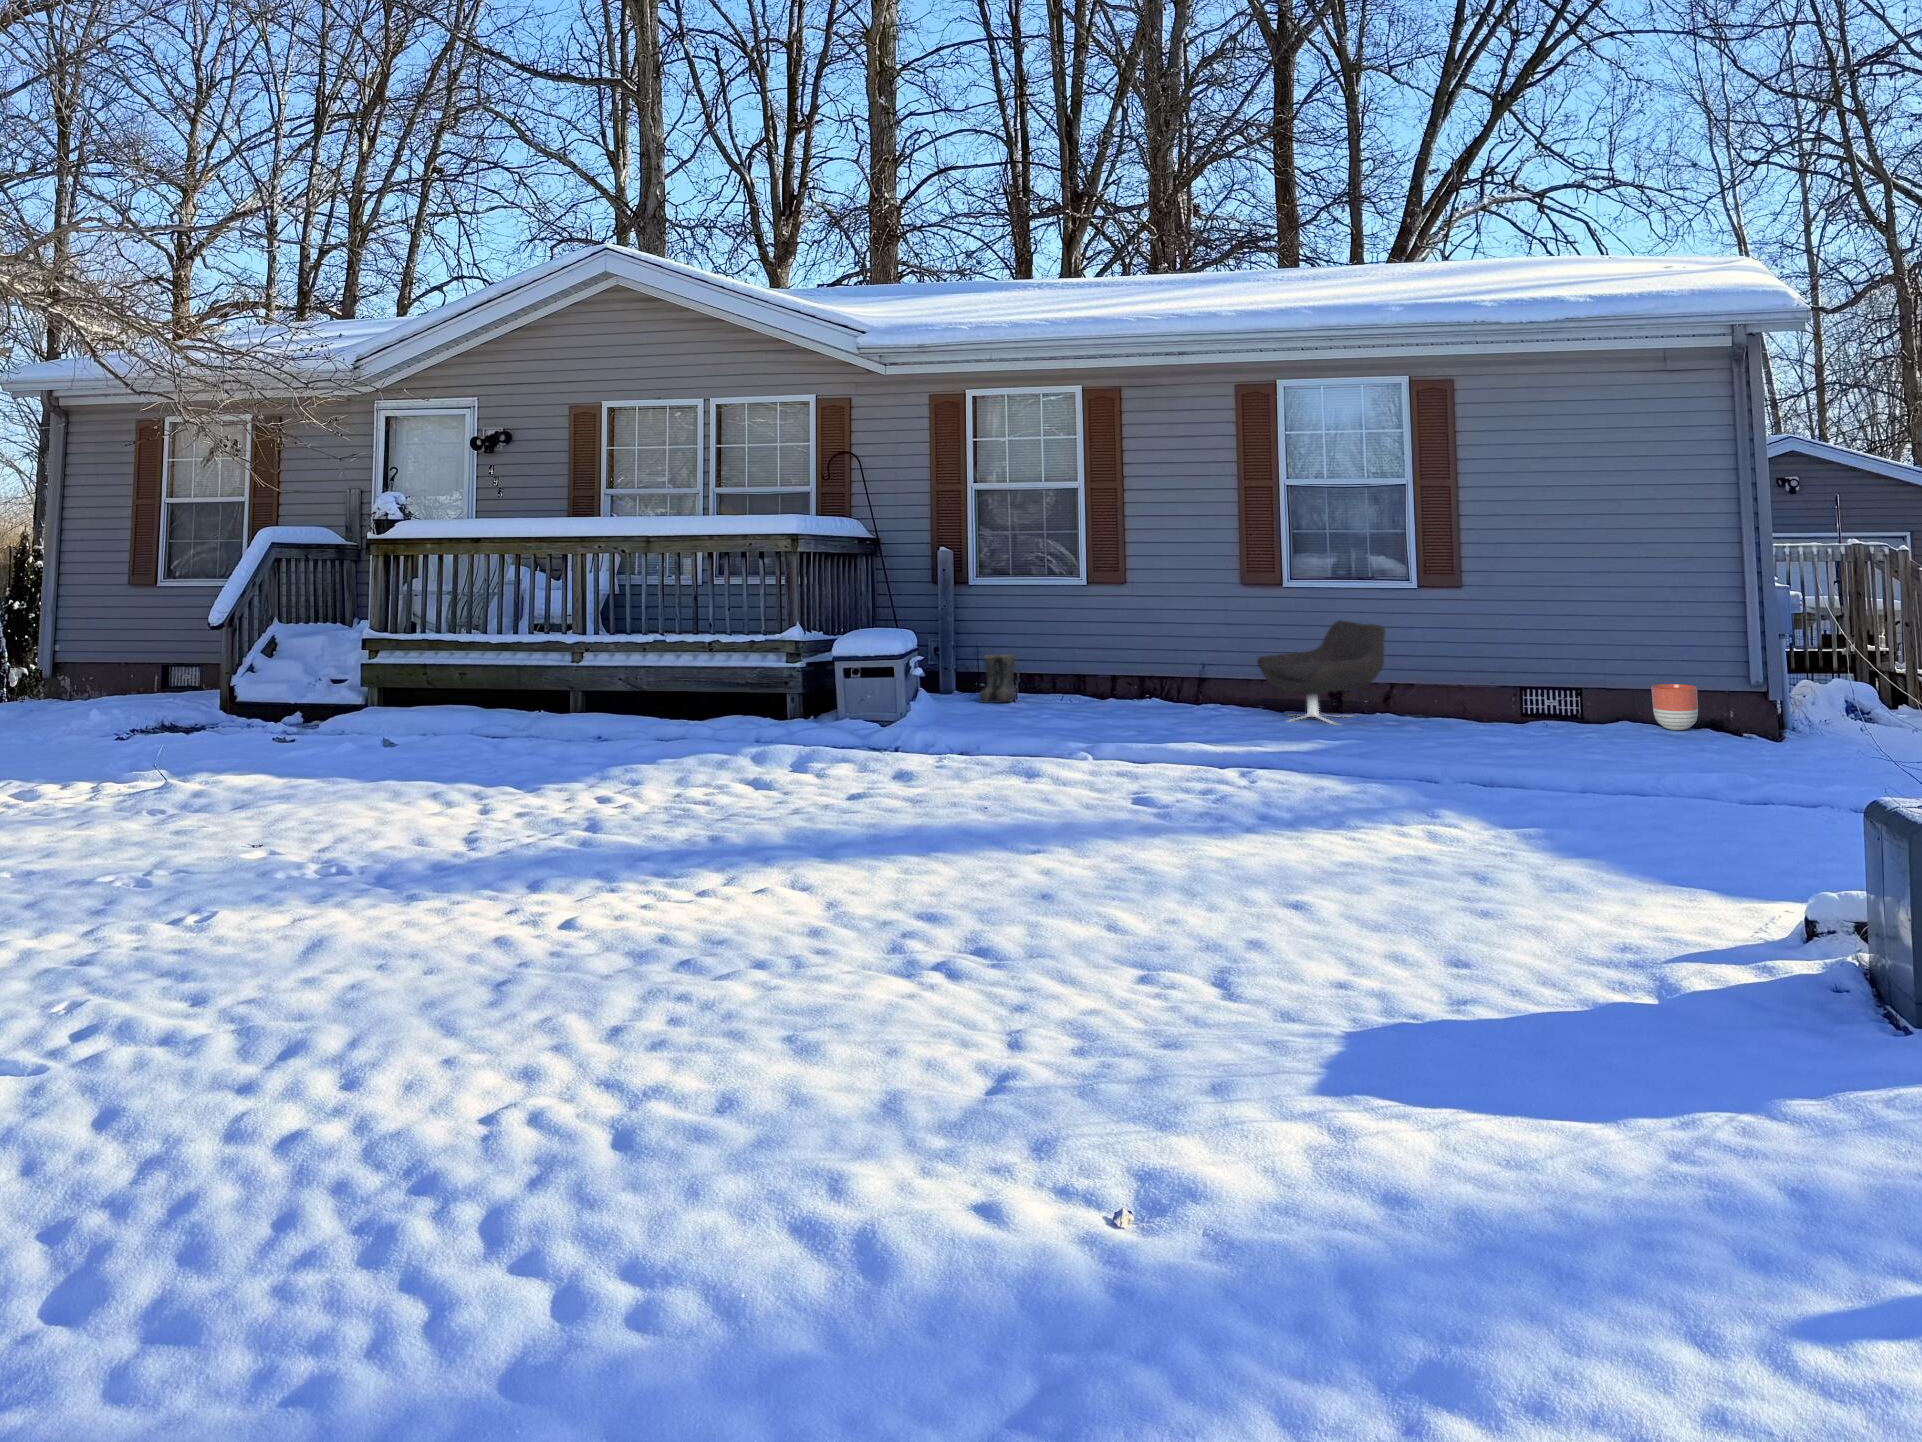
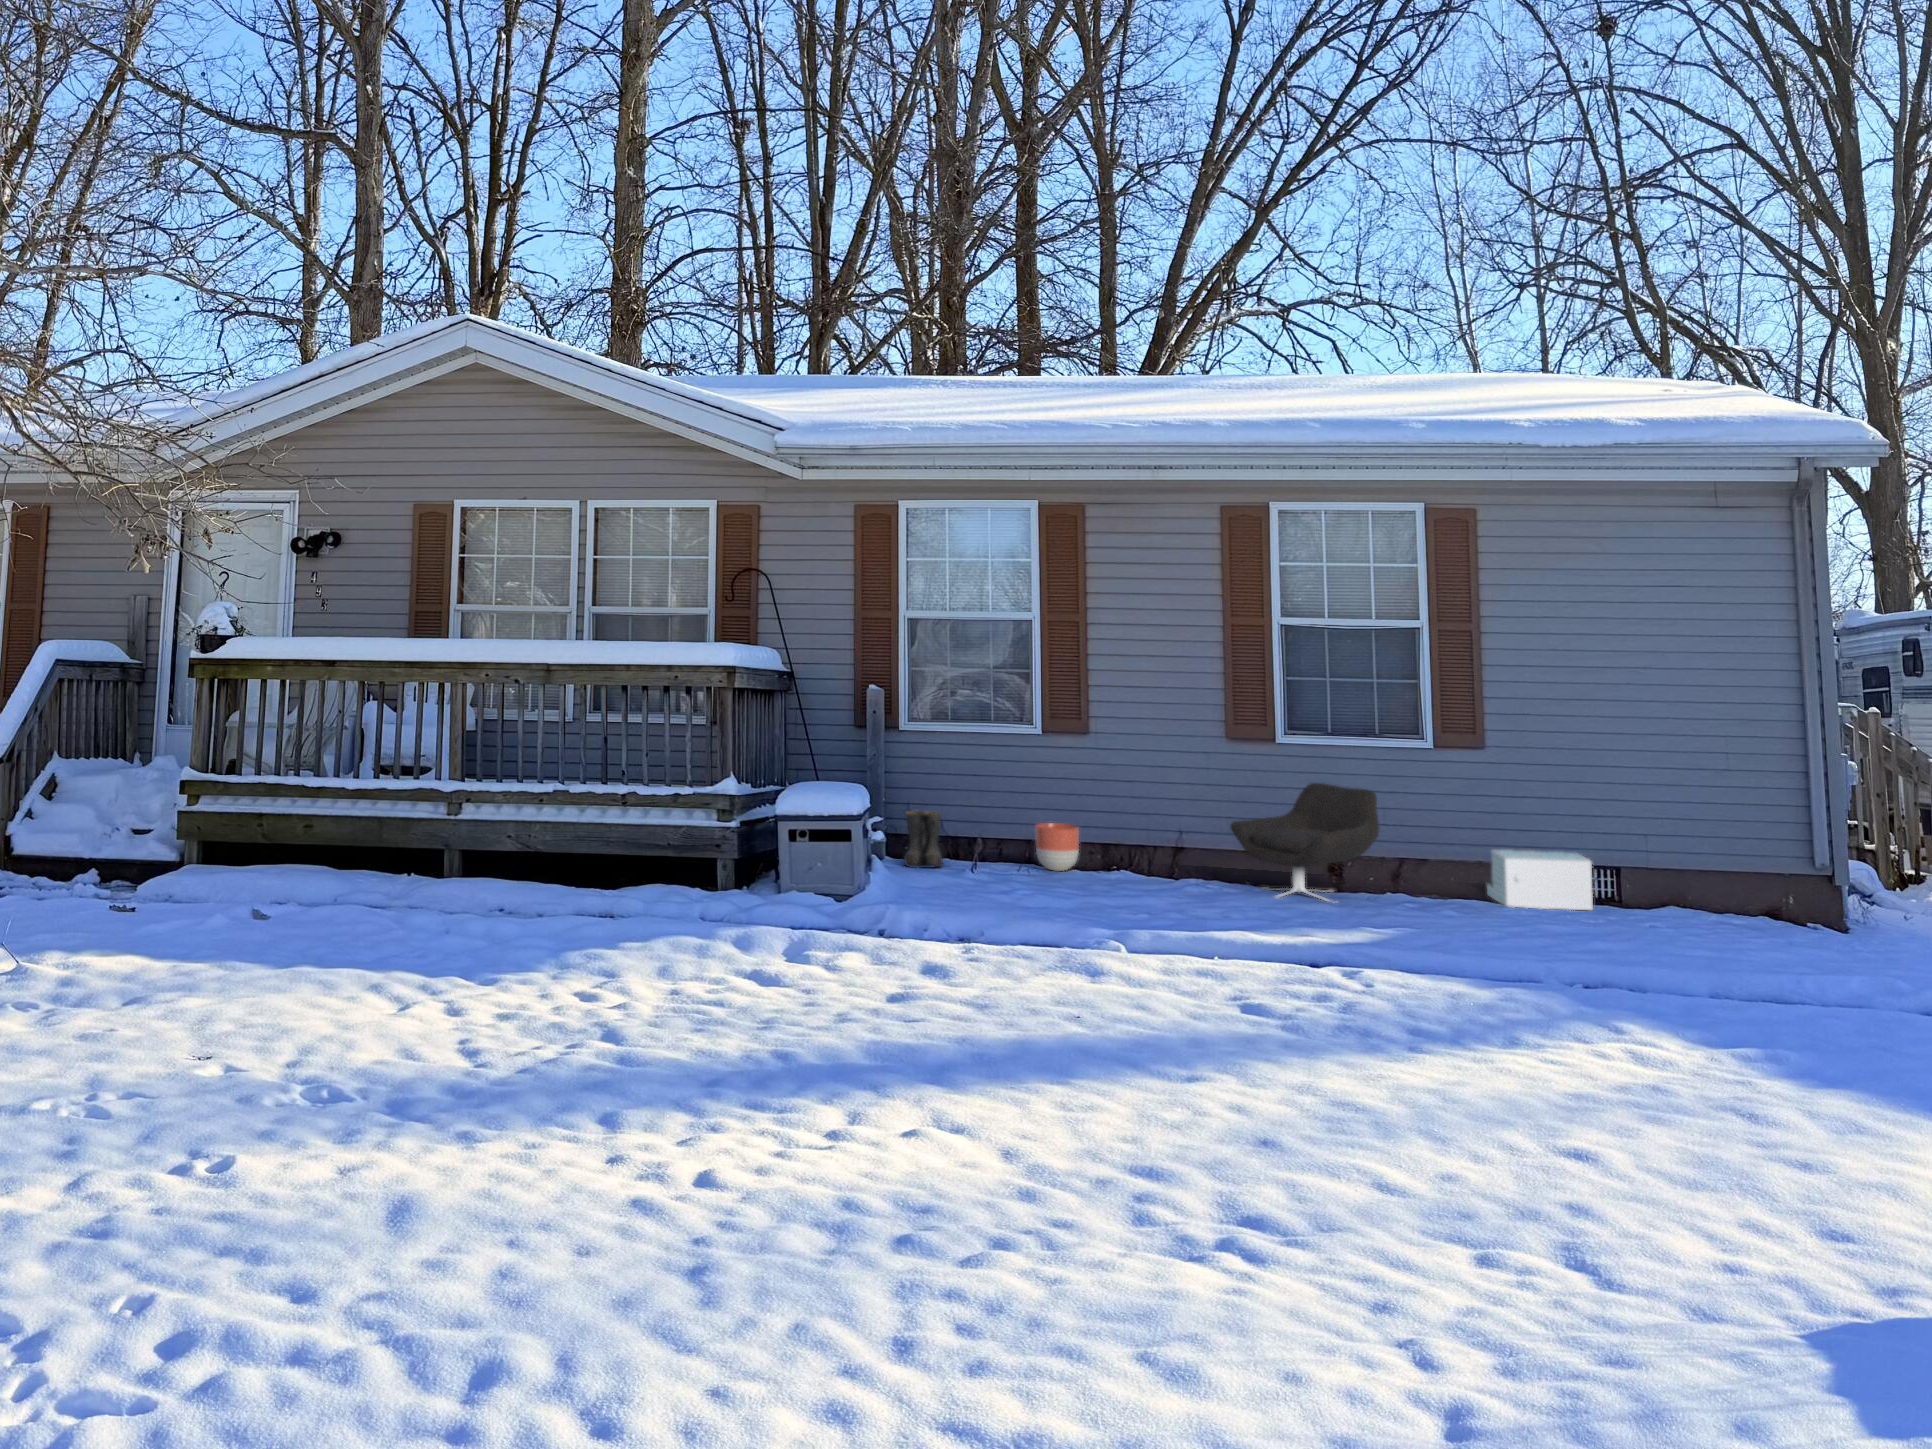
storage box: none [1499,674,1583,729] -> present [1487,850,1593,910]
planter: present [1651,684,1698,730] -> present [1035,823,1079,871]

